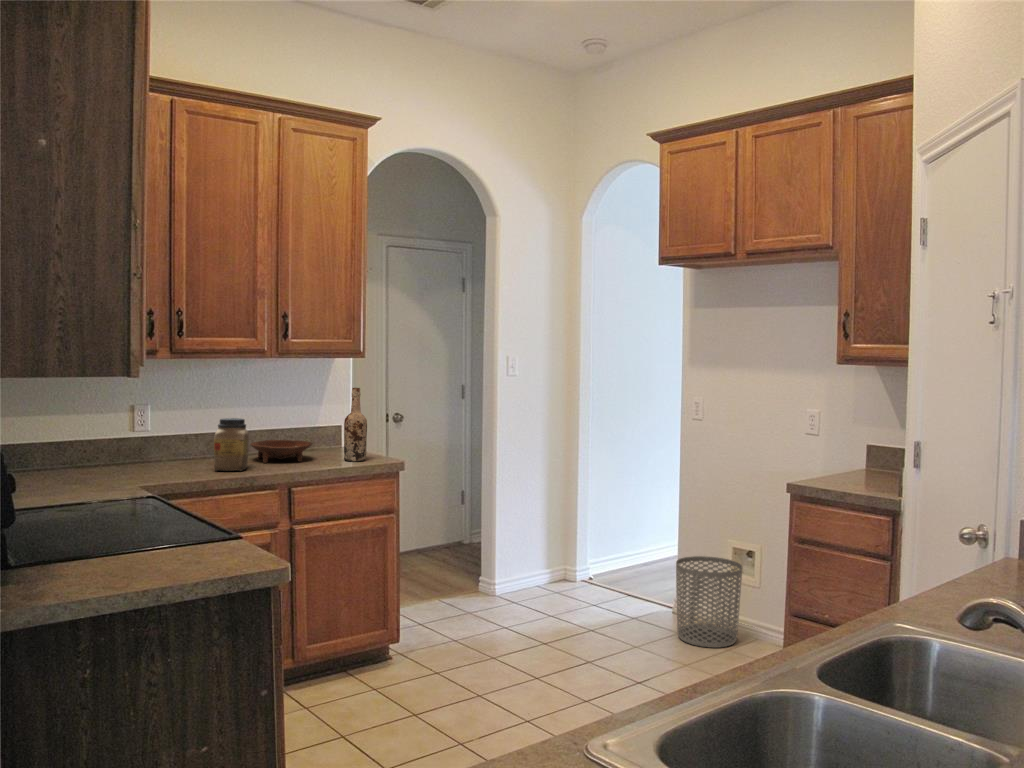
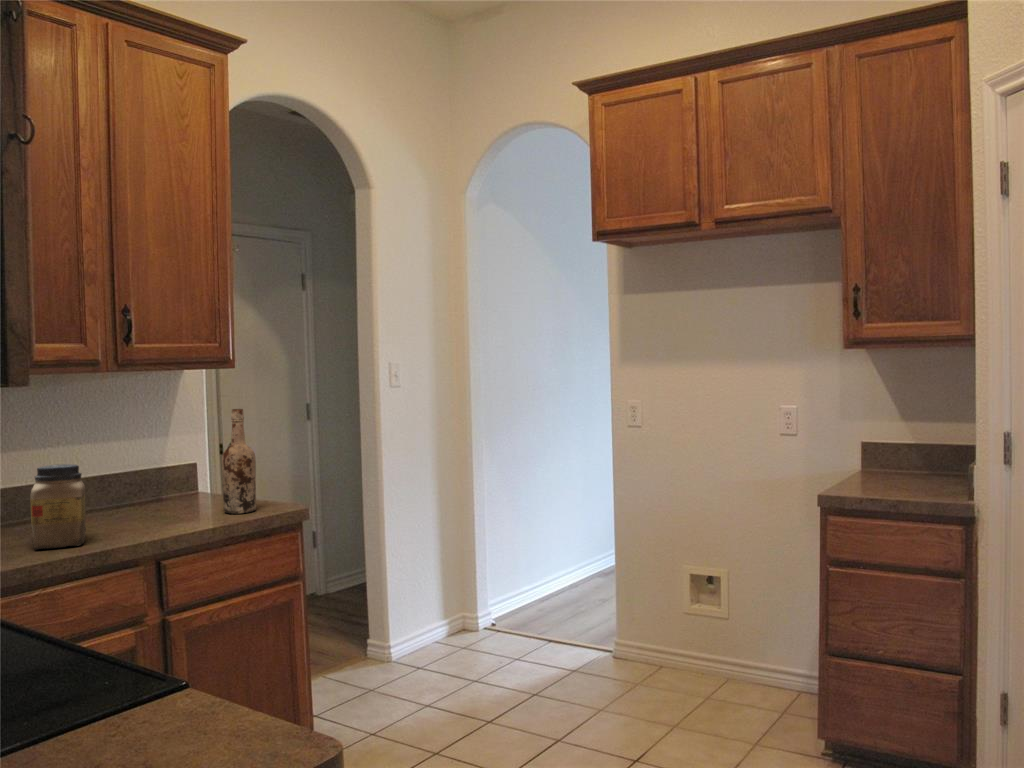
bowl: present [250,440,312,463] -> none [78,490,175,528]
waste bin: present [676,556,742,648] -> none [634,587,712,698]

